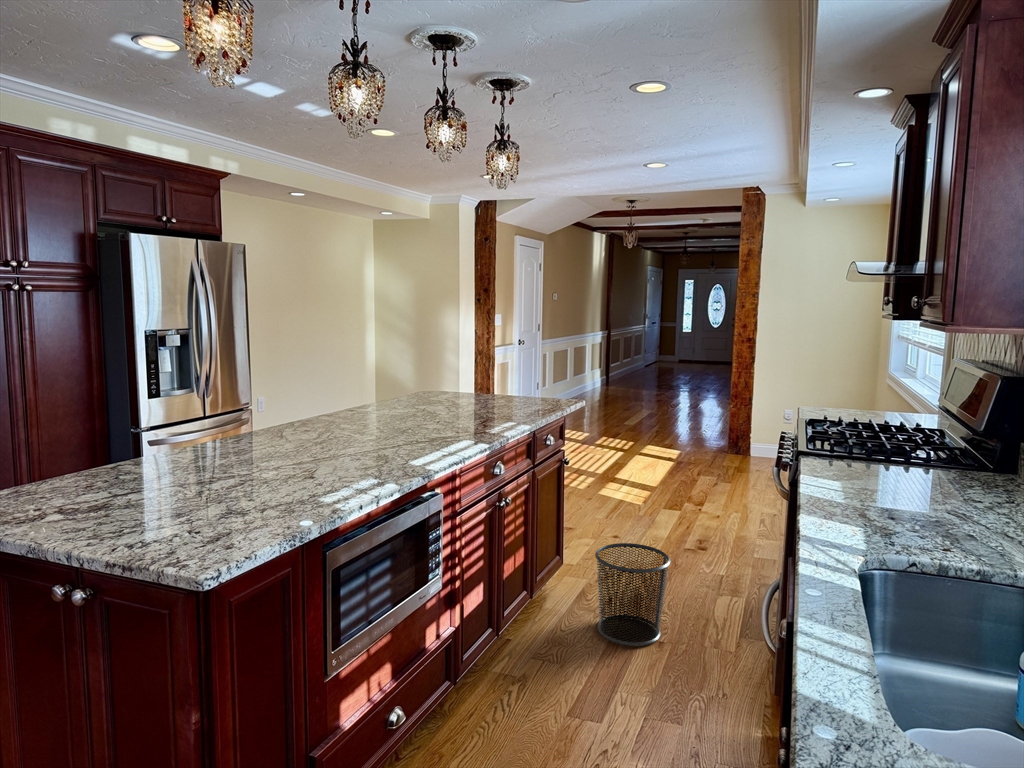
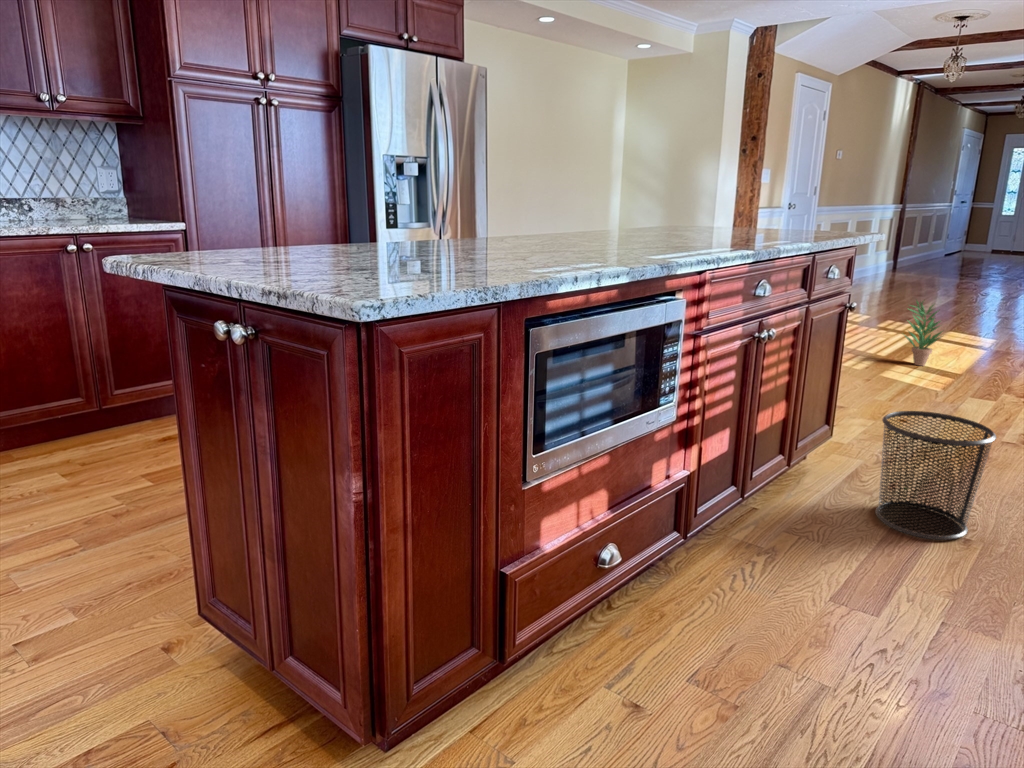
potted plant: none [610,428,640,481] -> present [905,301,942,366]

